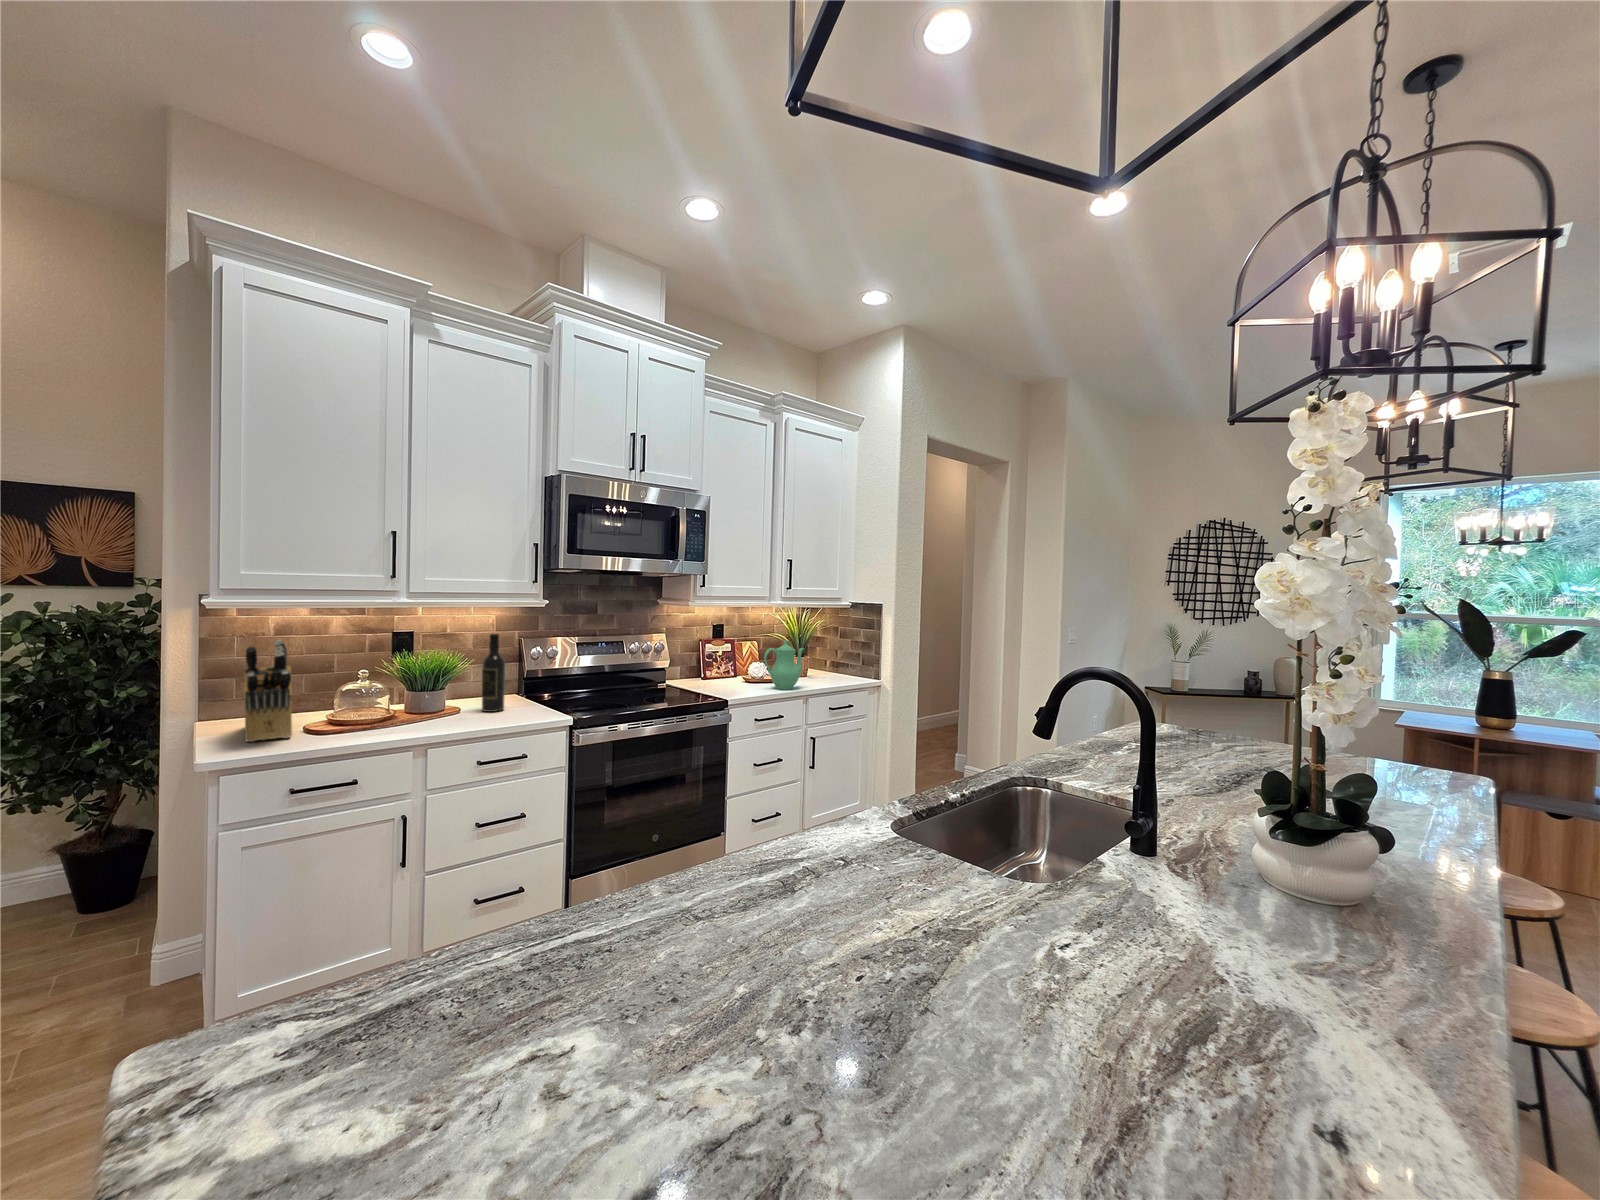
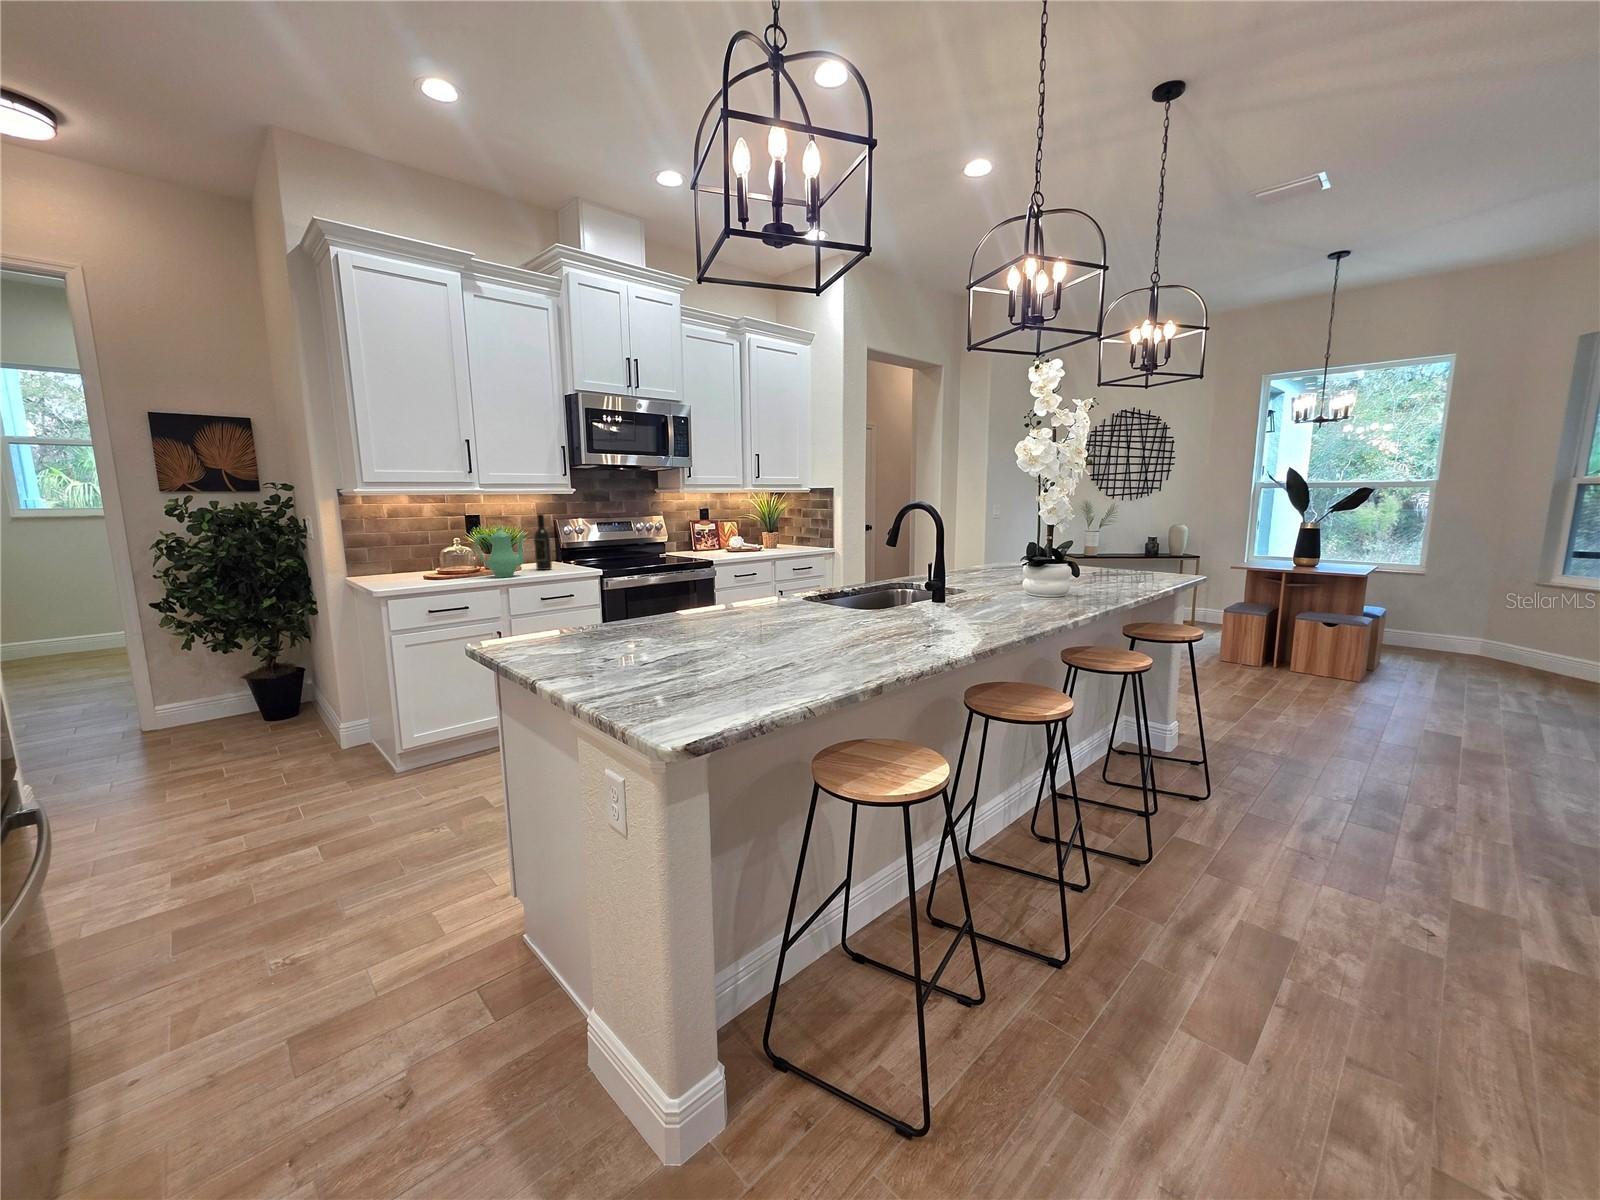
knife block: present [244,640,292,742] -> none [385,516,422,584]
teapot: present [764,641,804,690] -> present [474,526,525,577]

